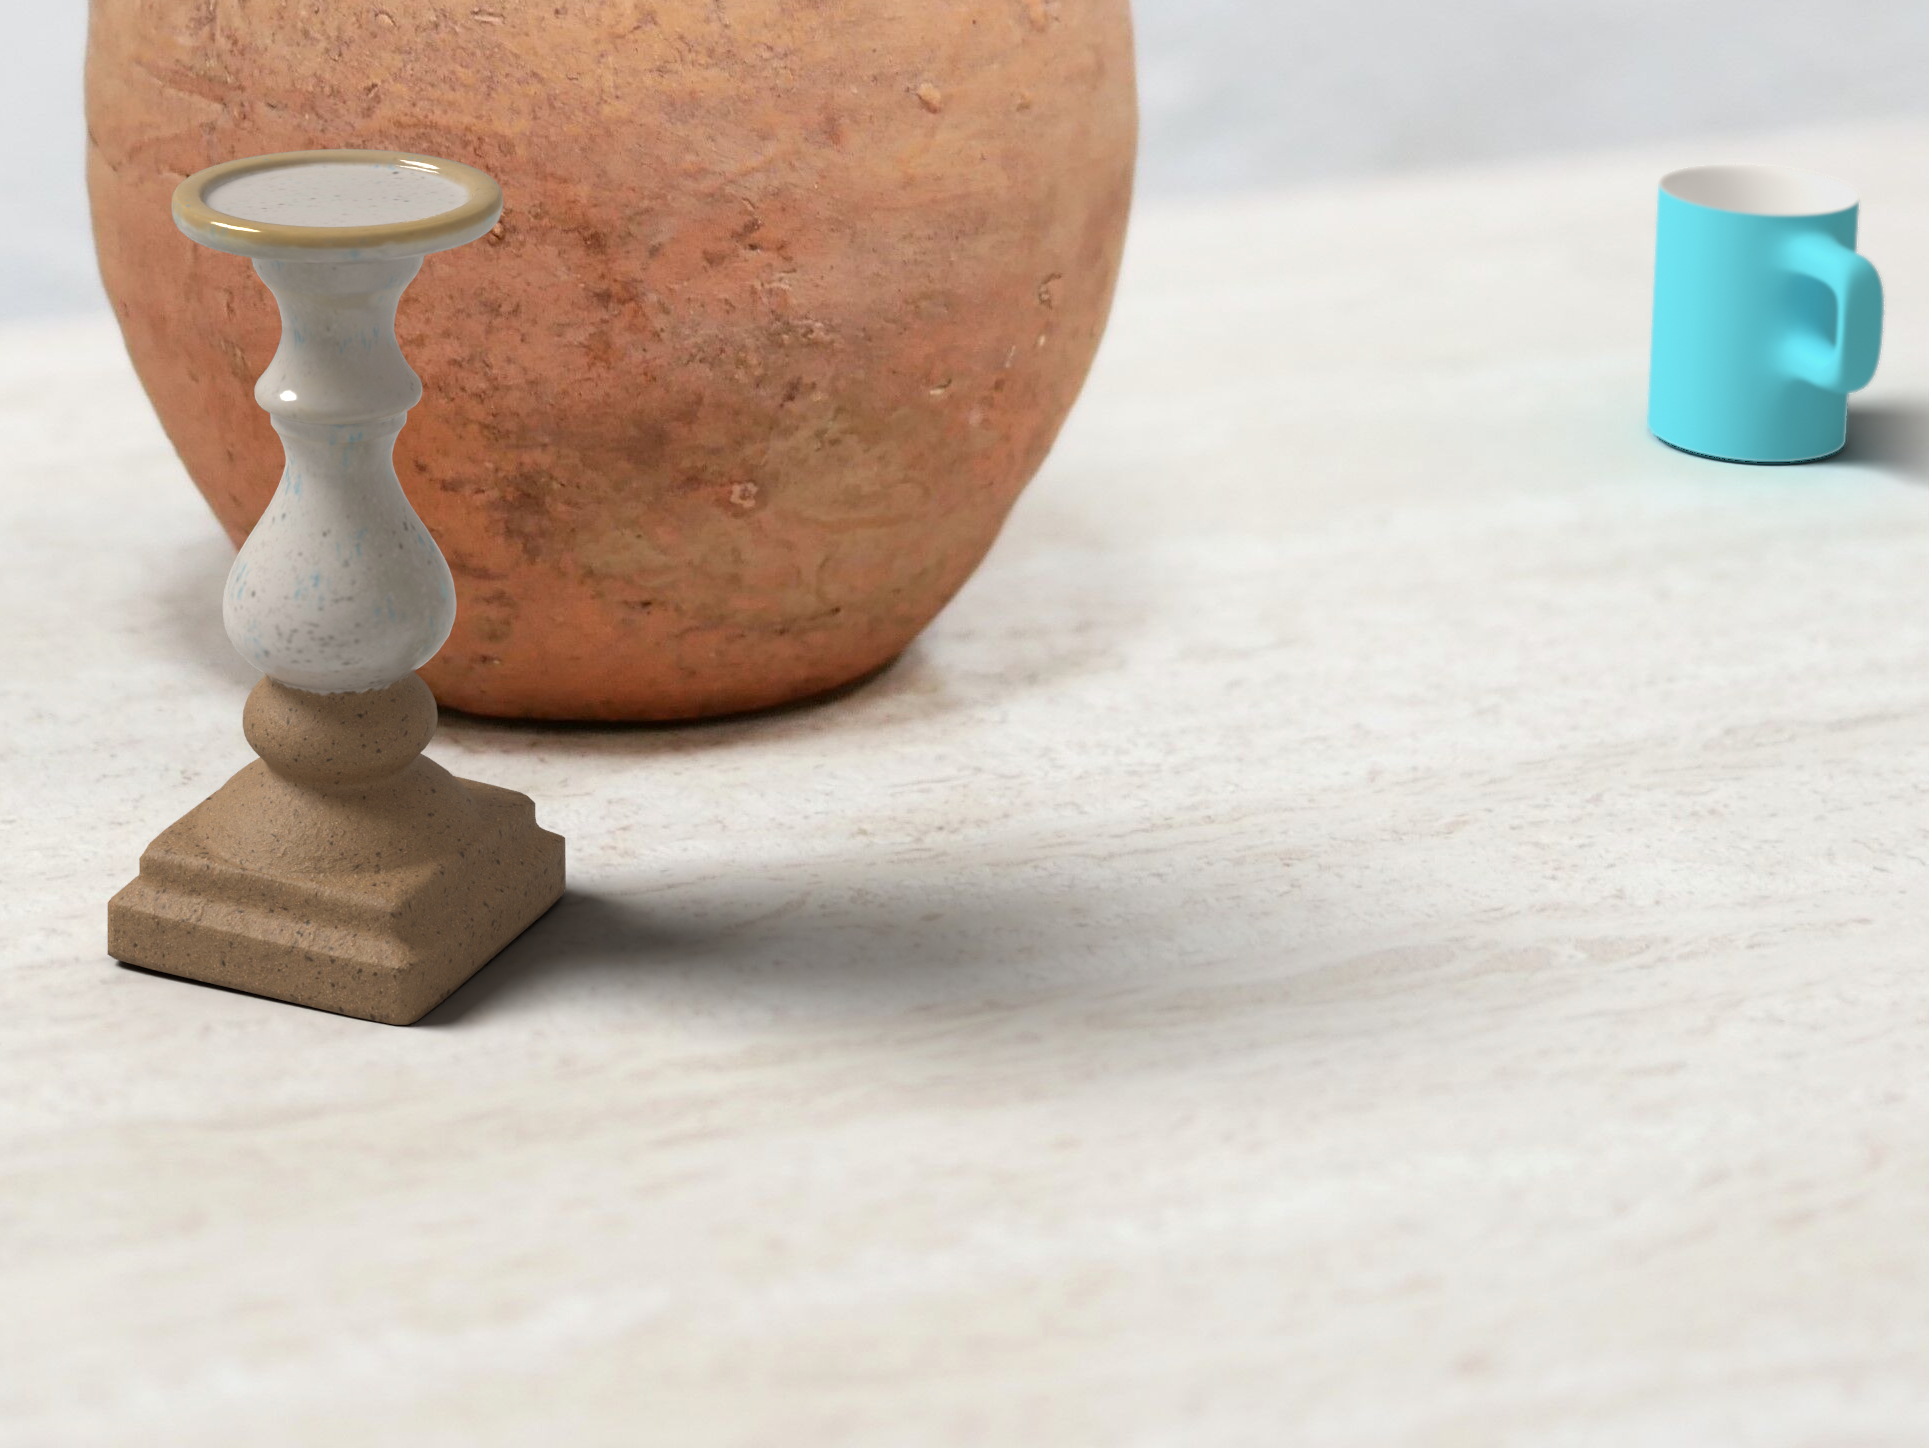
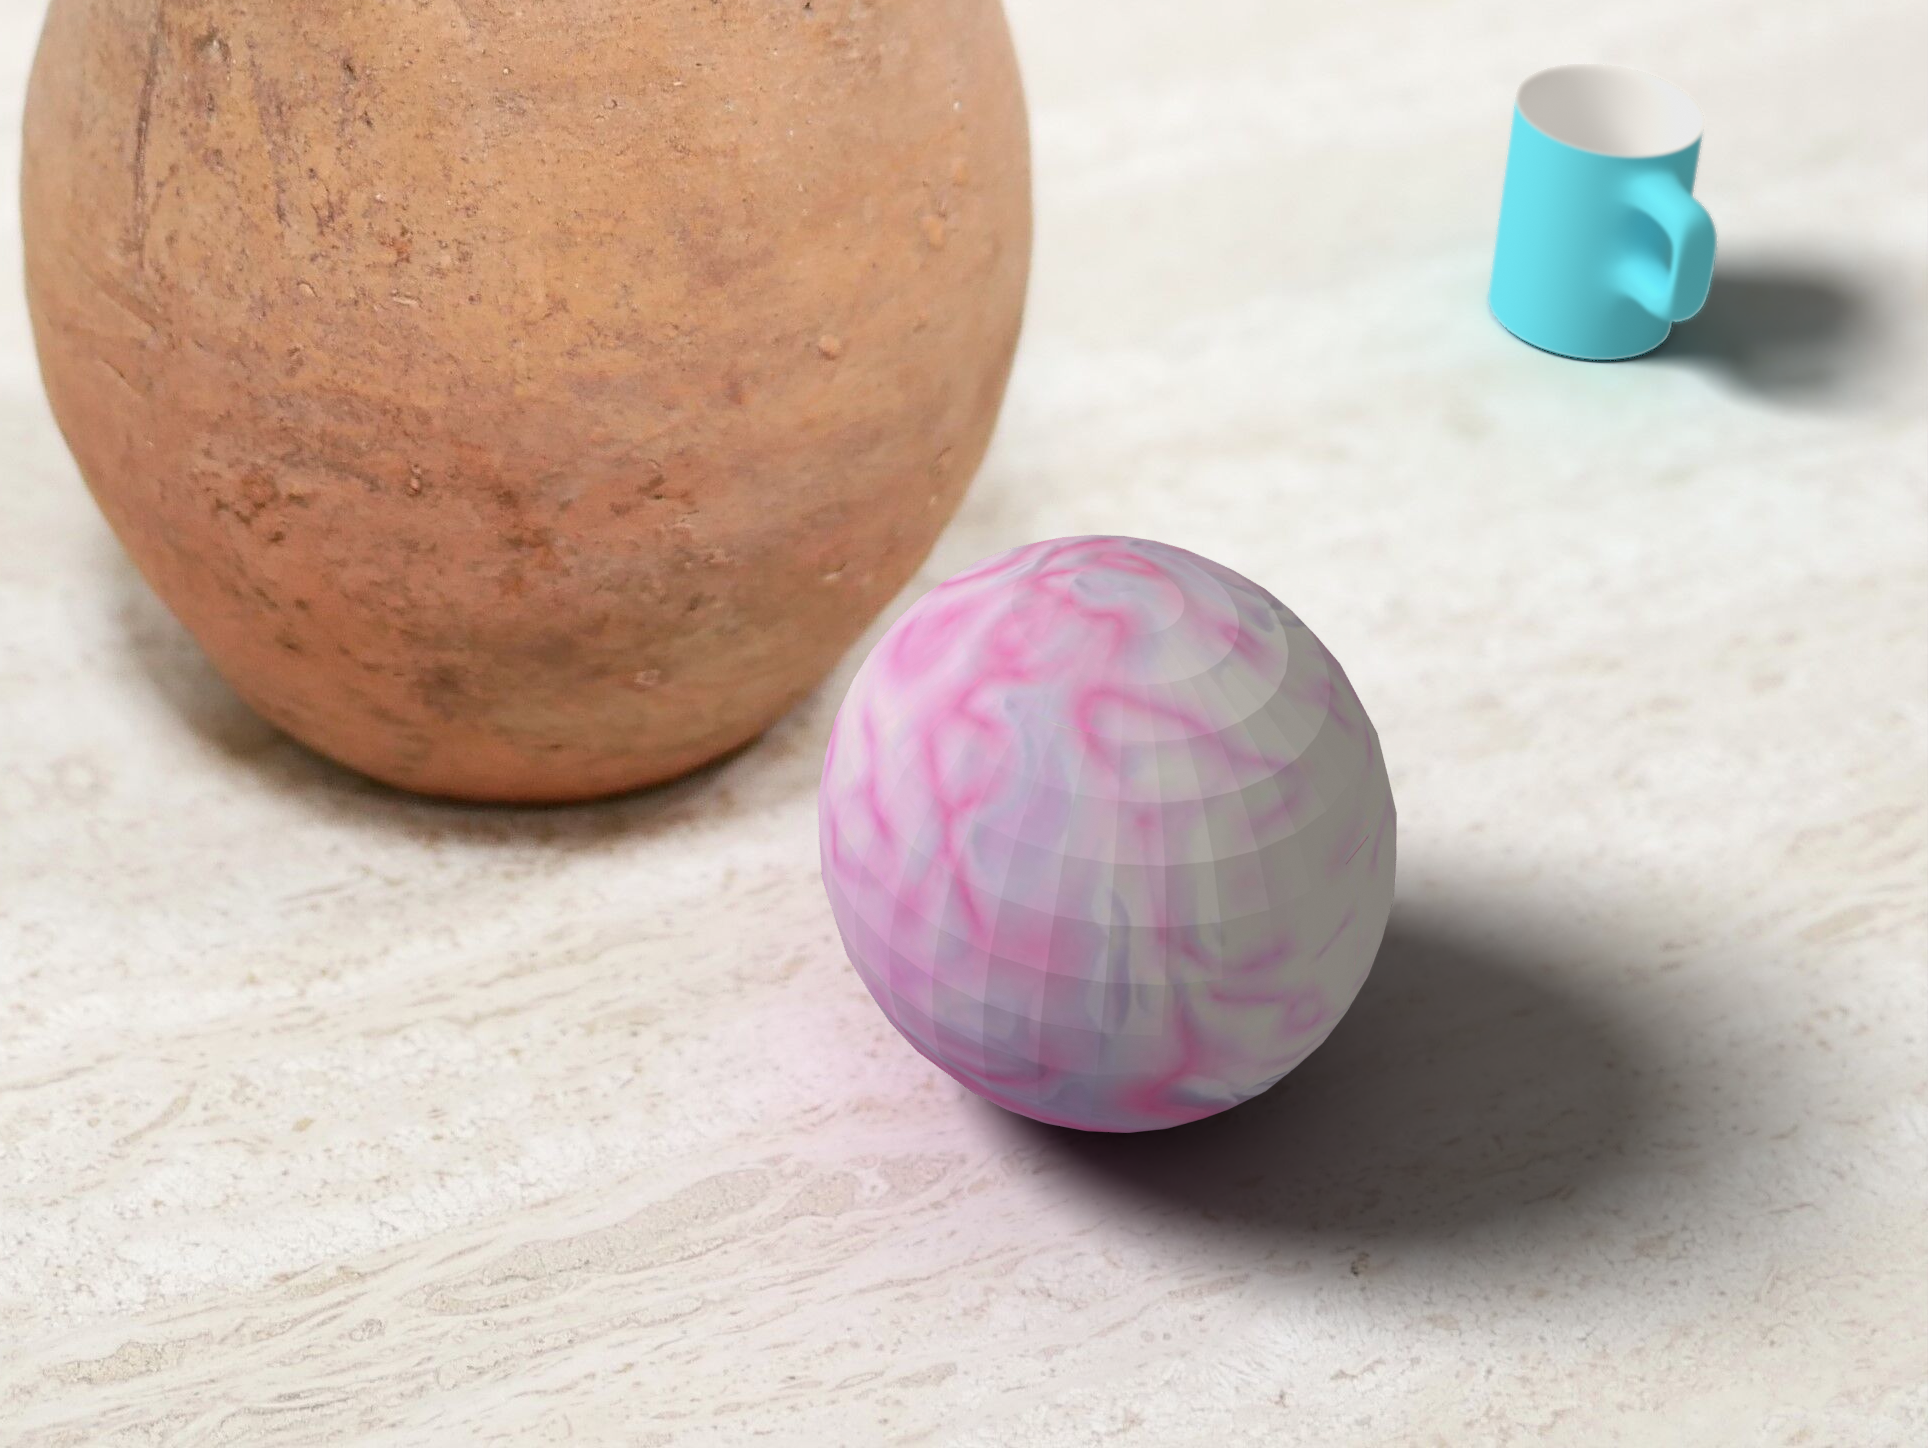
candle holder: present [108,149,566,1025] -> none [67,436,474,1226]
decorative orb: none [946,279,1582,923] -> present [818,535,1397,1133]

